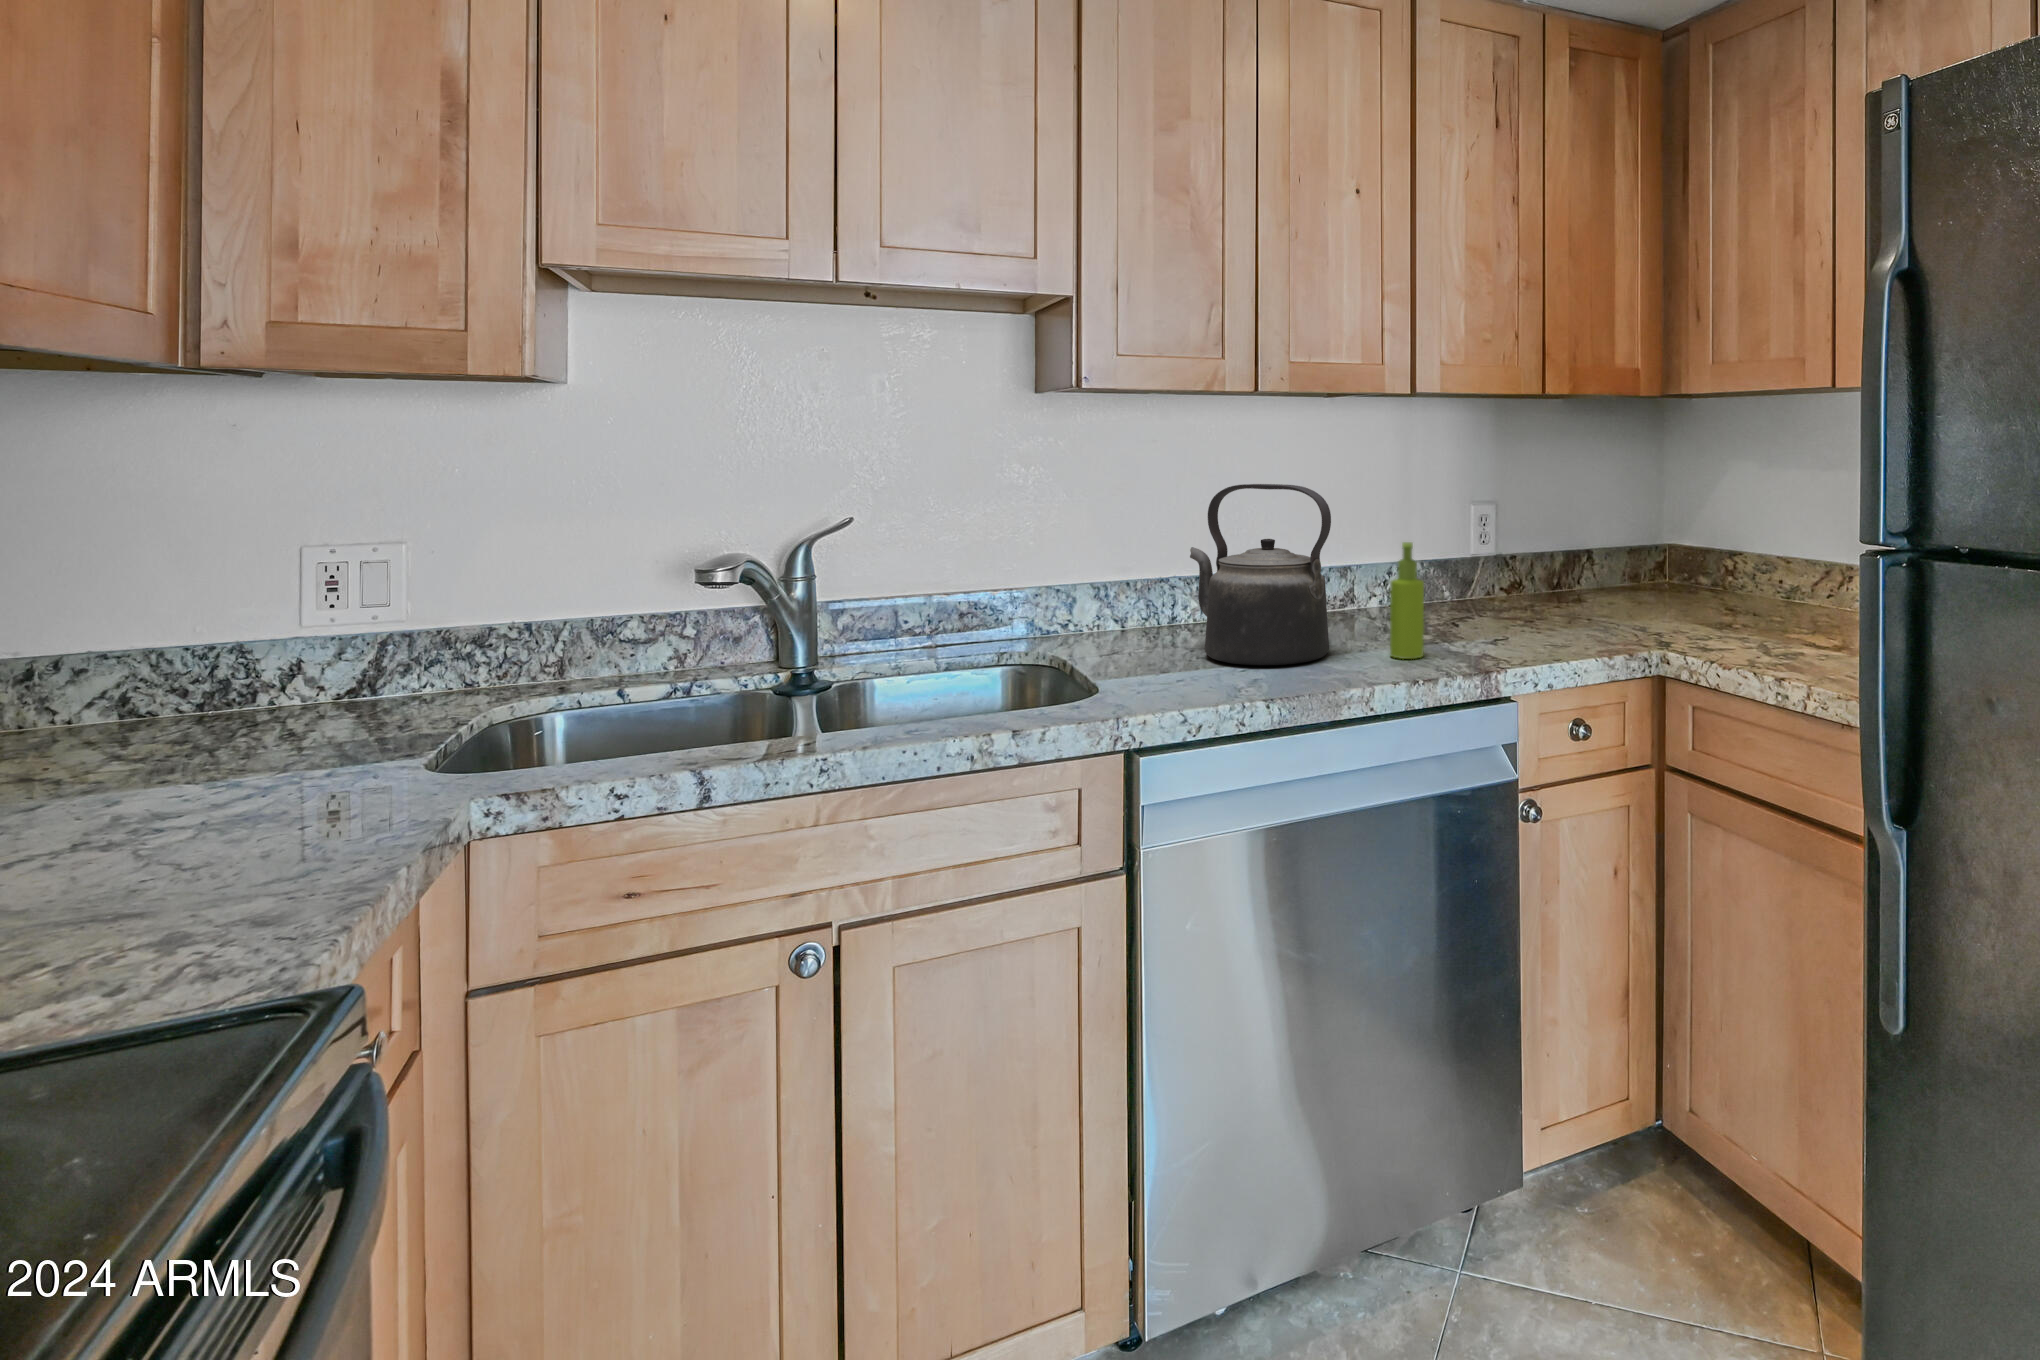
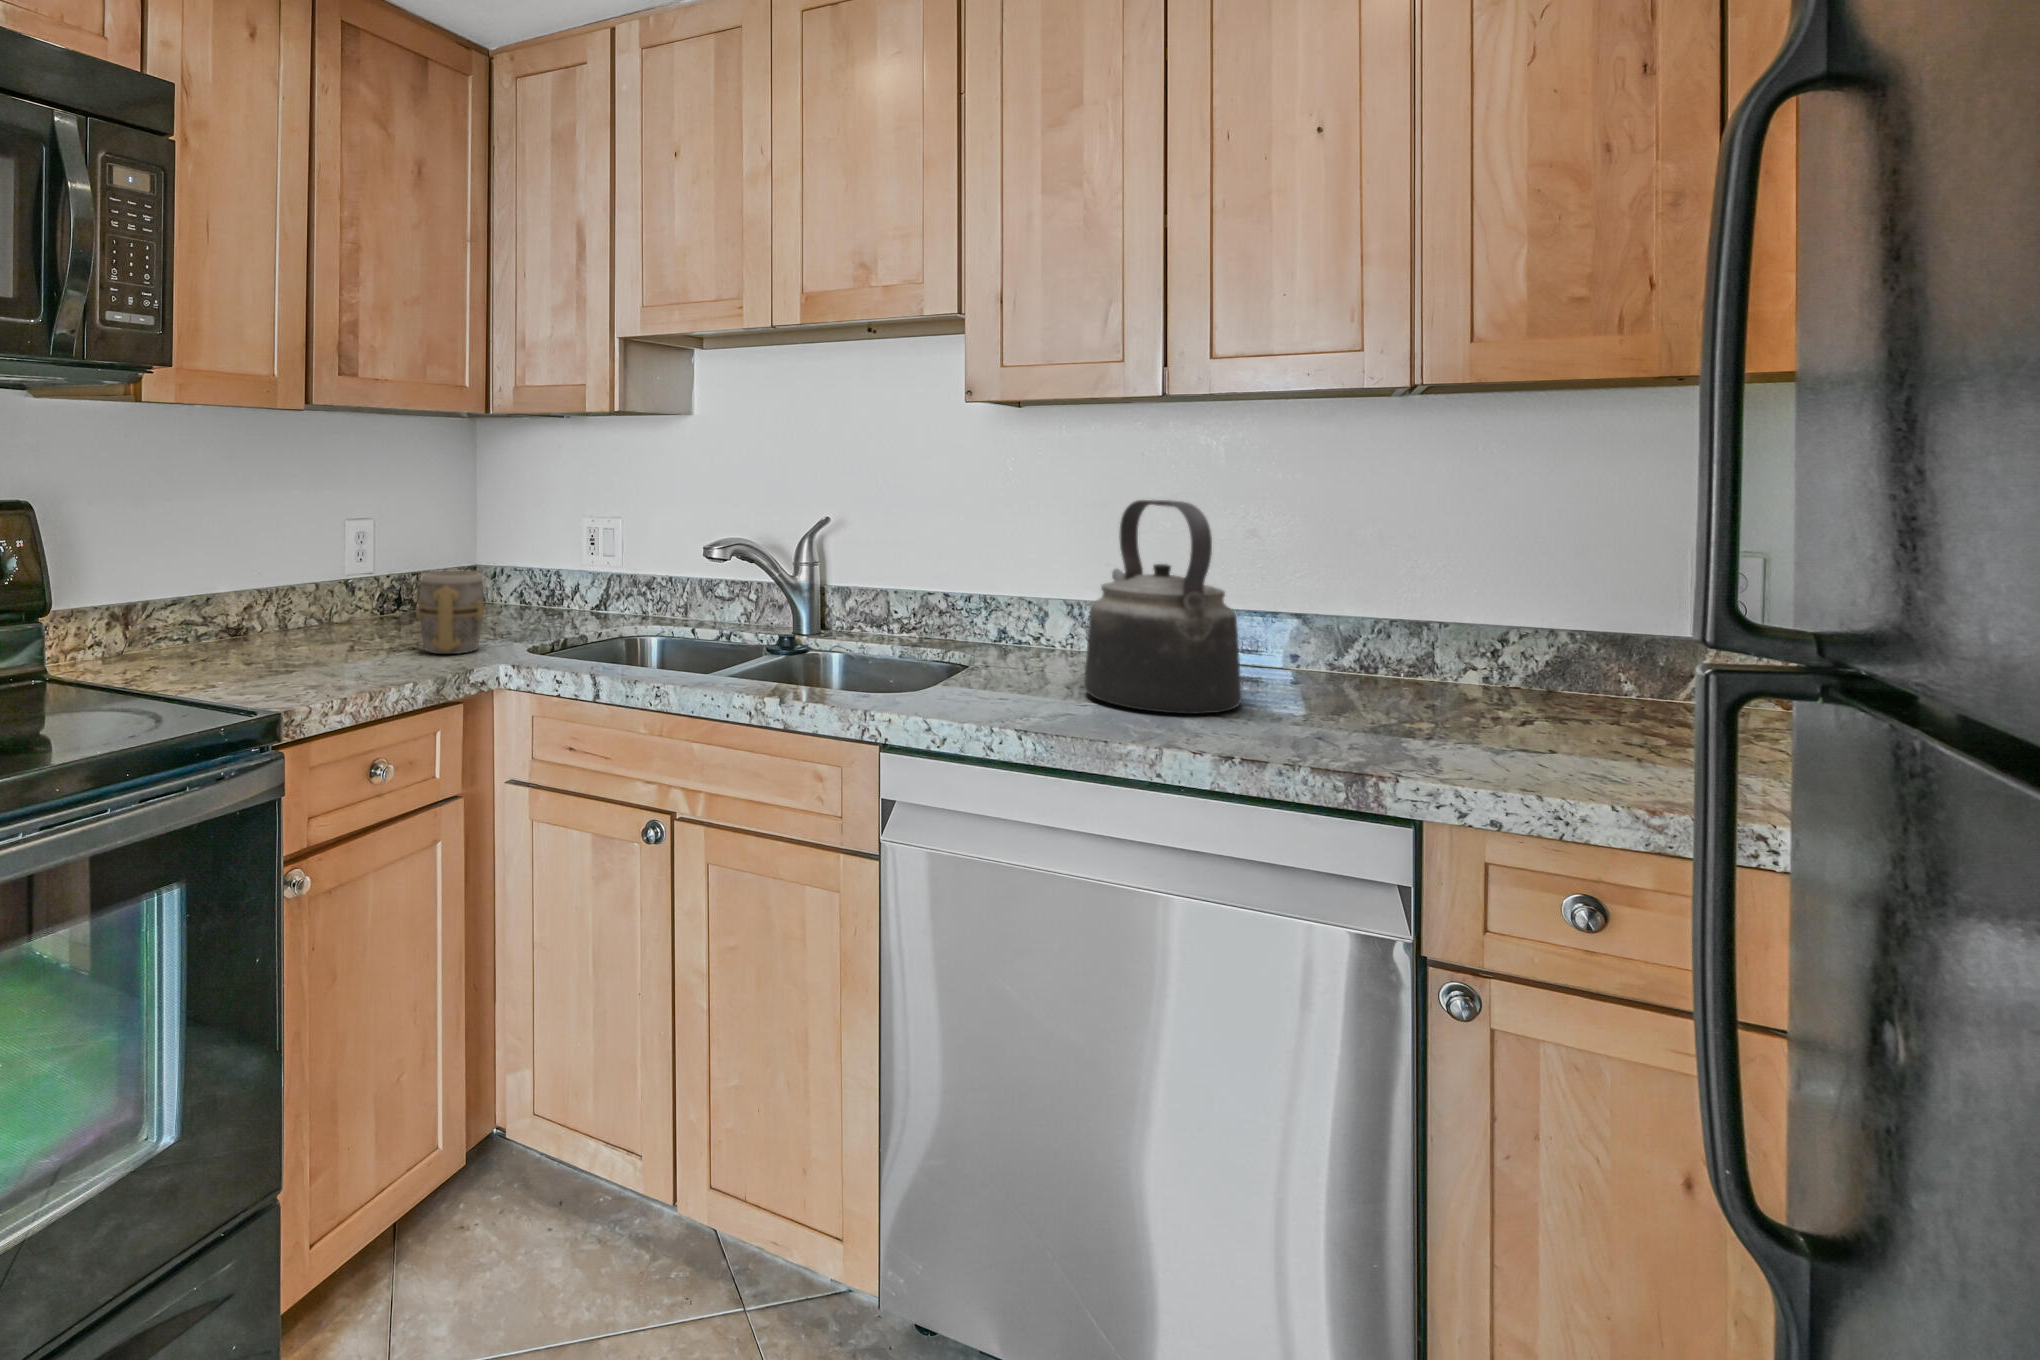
soap dispenser: present [1390,542,1424,659] -> none [1293,582,1345,741]
mug: none [152,659,330,829] -> present [417,571,485,654]

